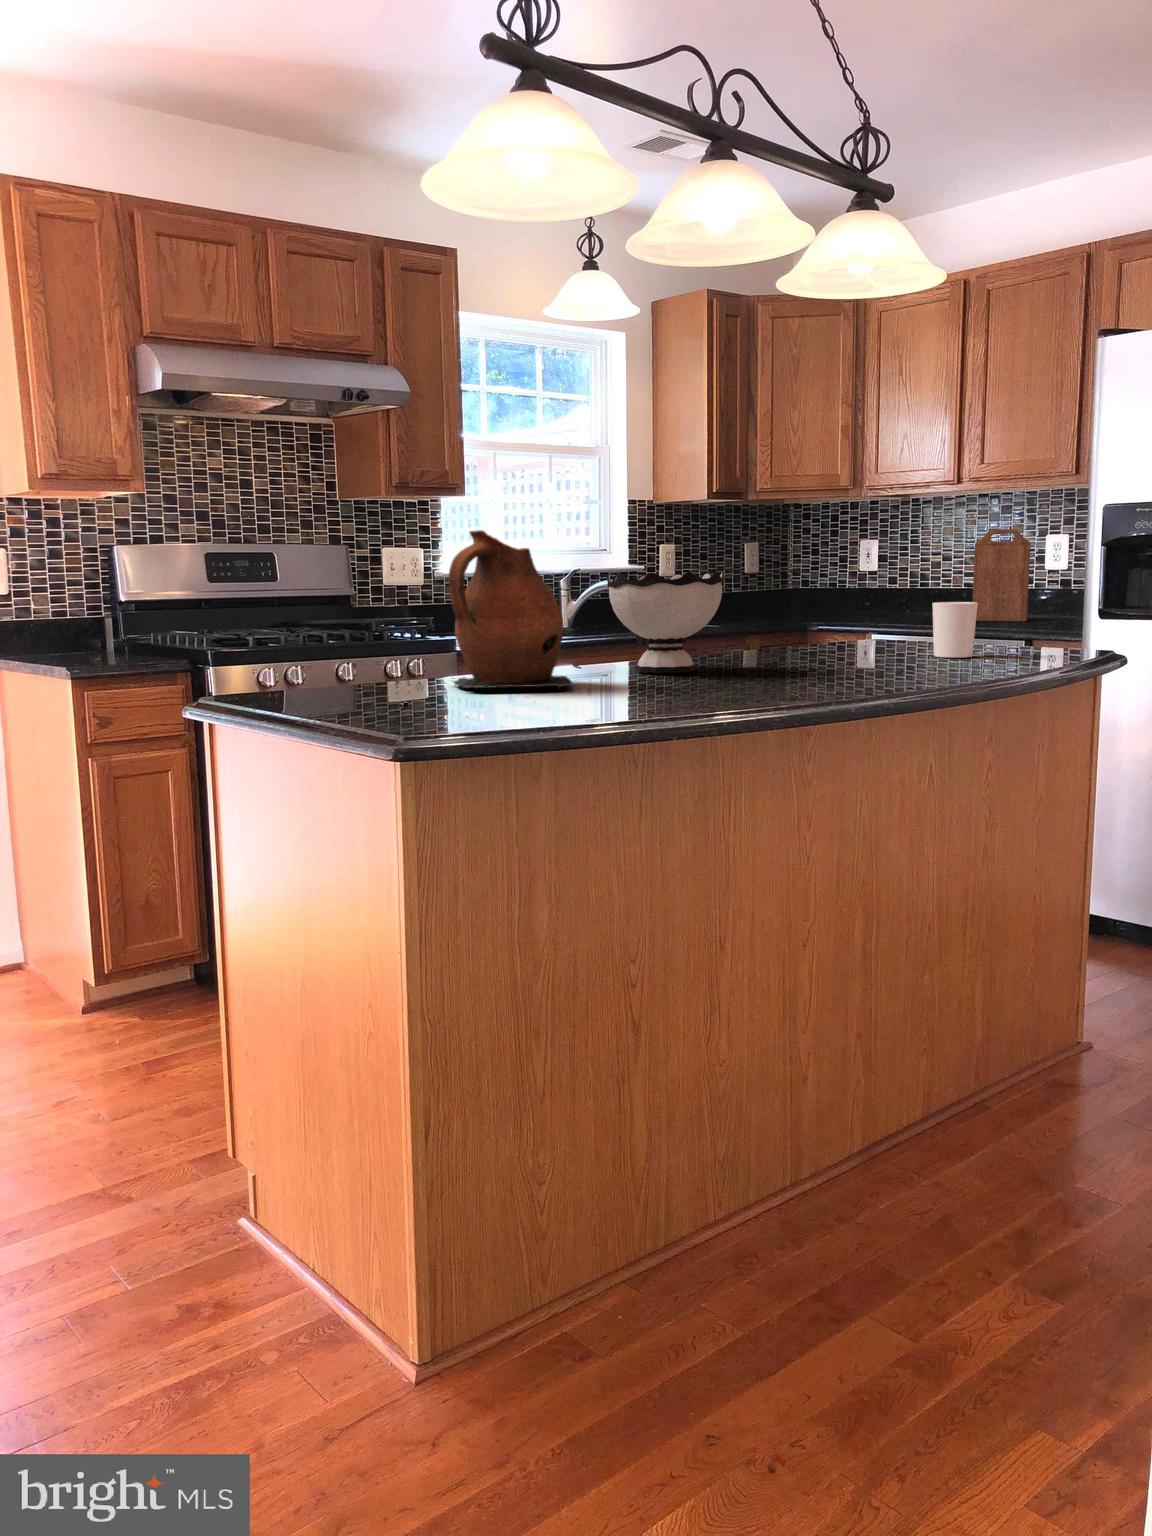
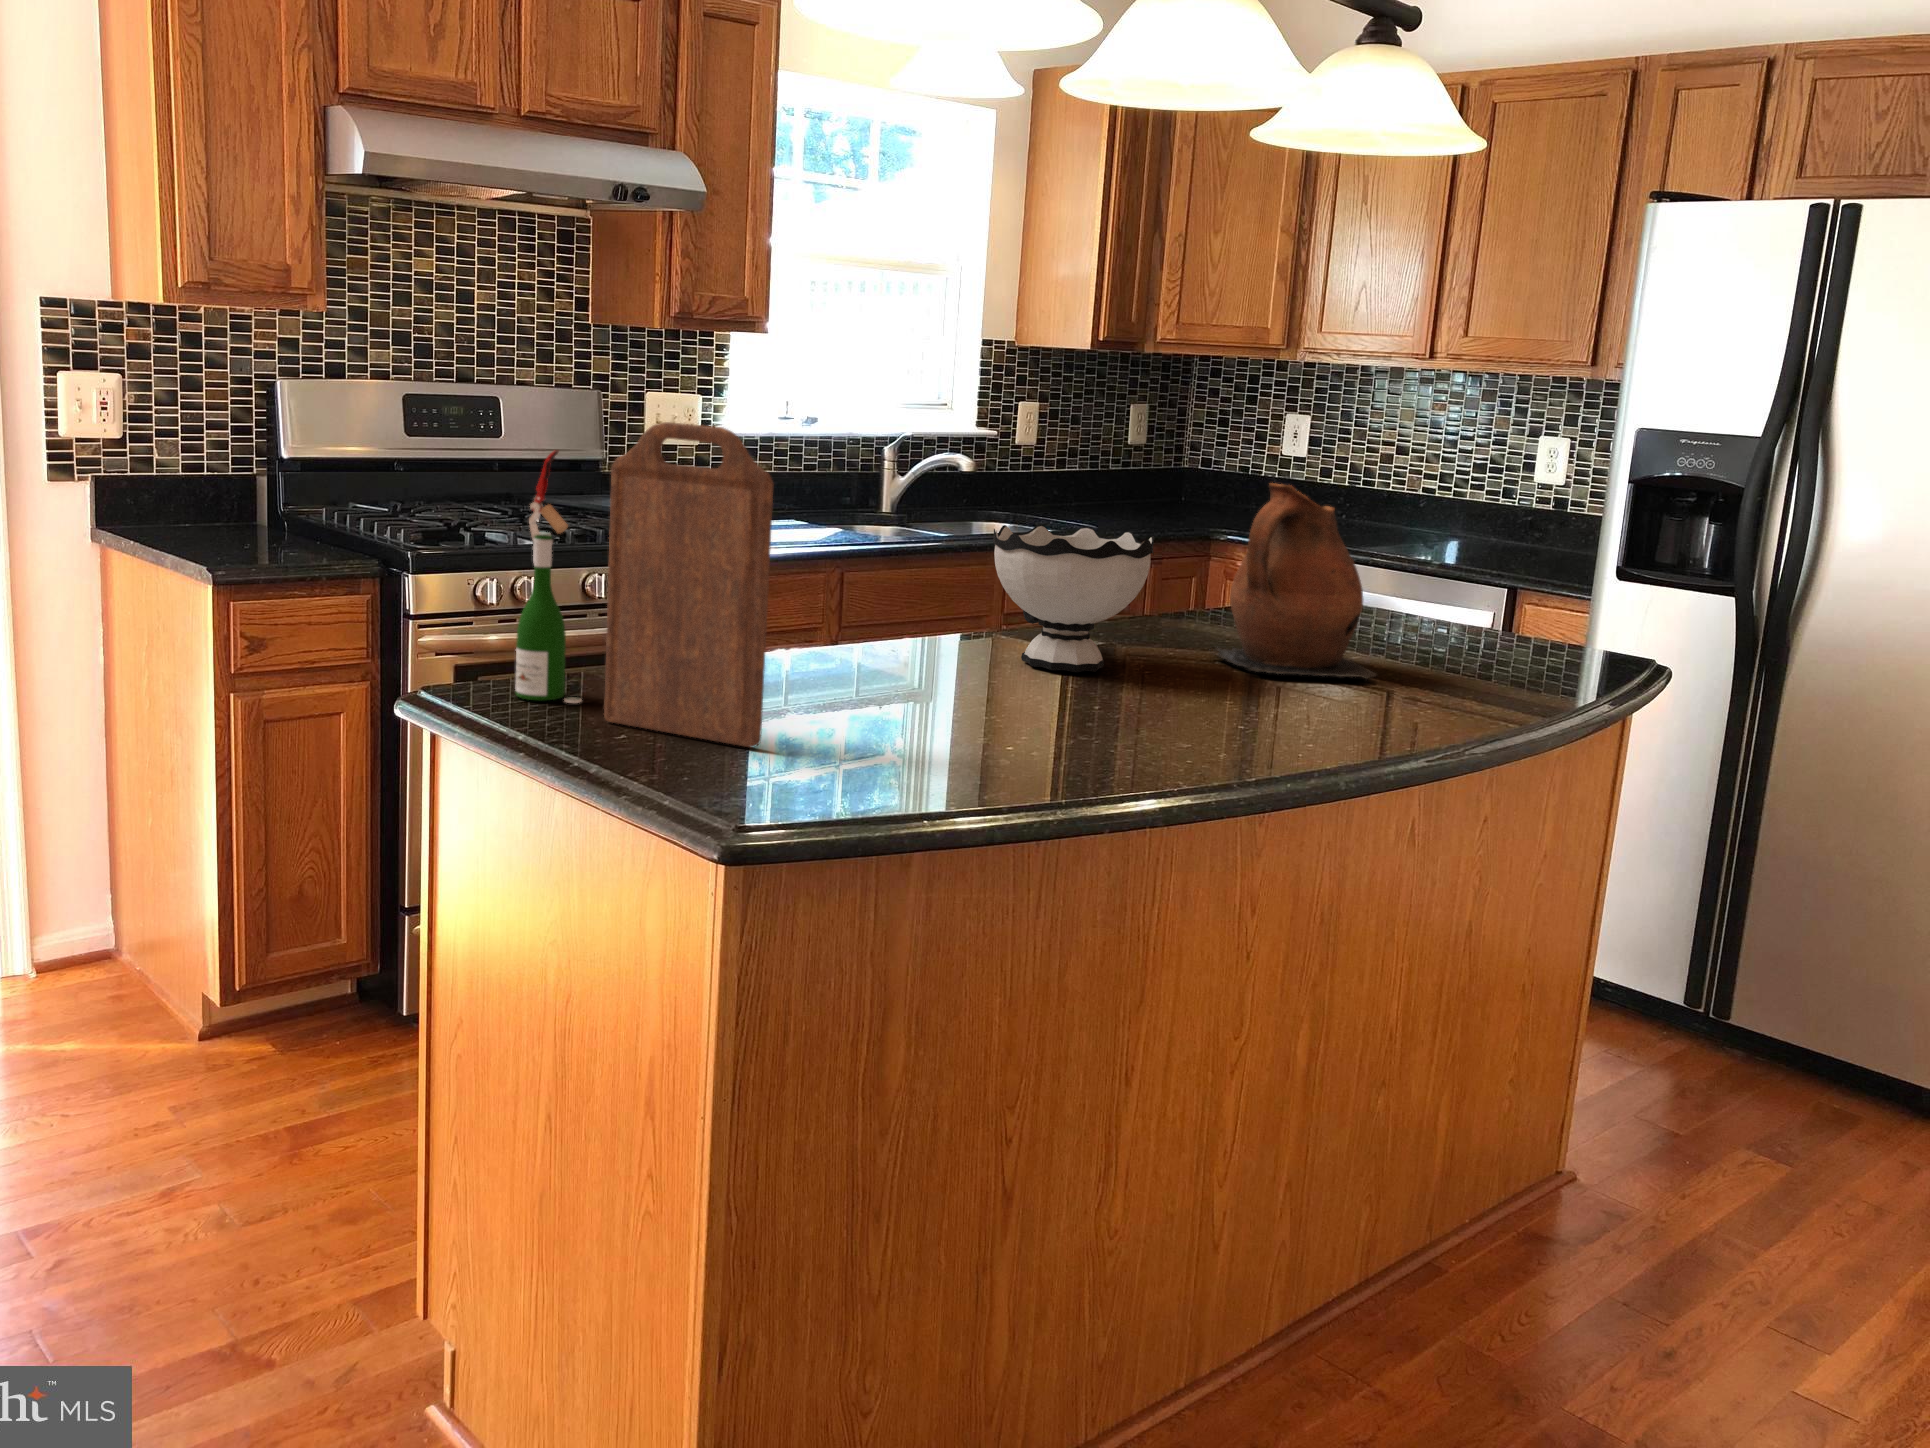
wine bottle: none [261,519,308,699] -> present [515,450,581,703]
cutting board: present [973,529,1031,621] -> present [604,422,773,747]
ceramic pitcher: present [449,530,573,689] -> present [1209,483,1377,680]
candle holder: present [932,602,978,658] -> none [1417,578,1483,659]

